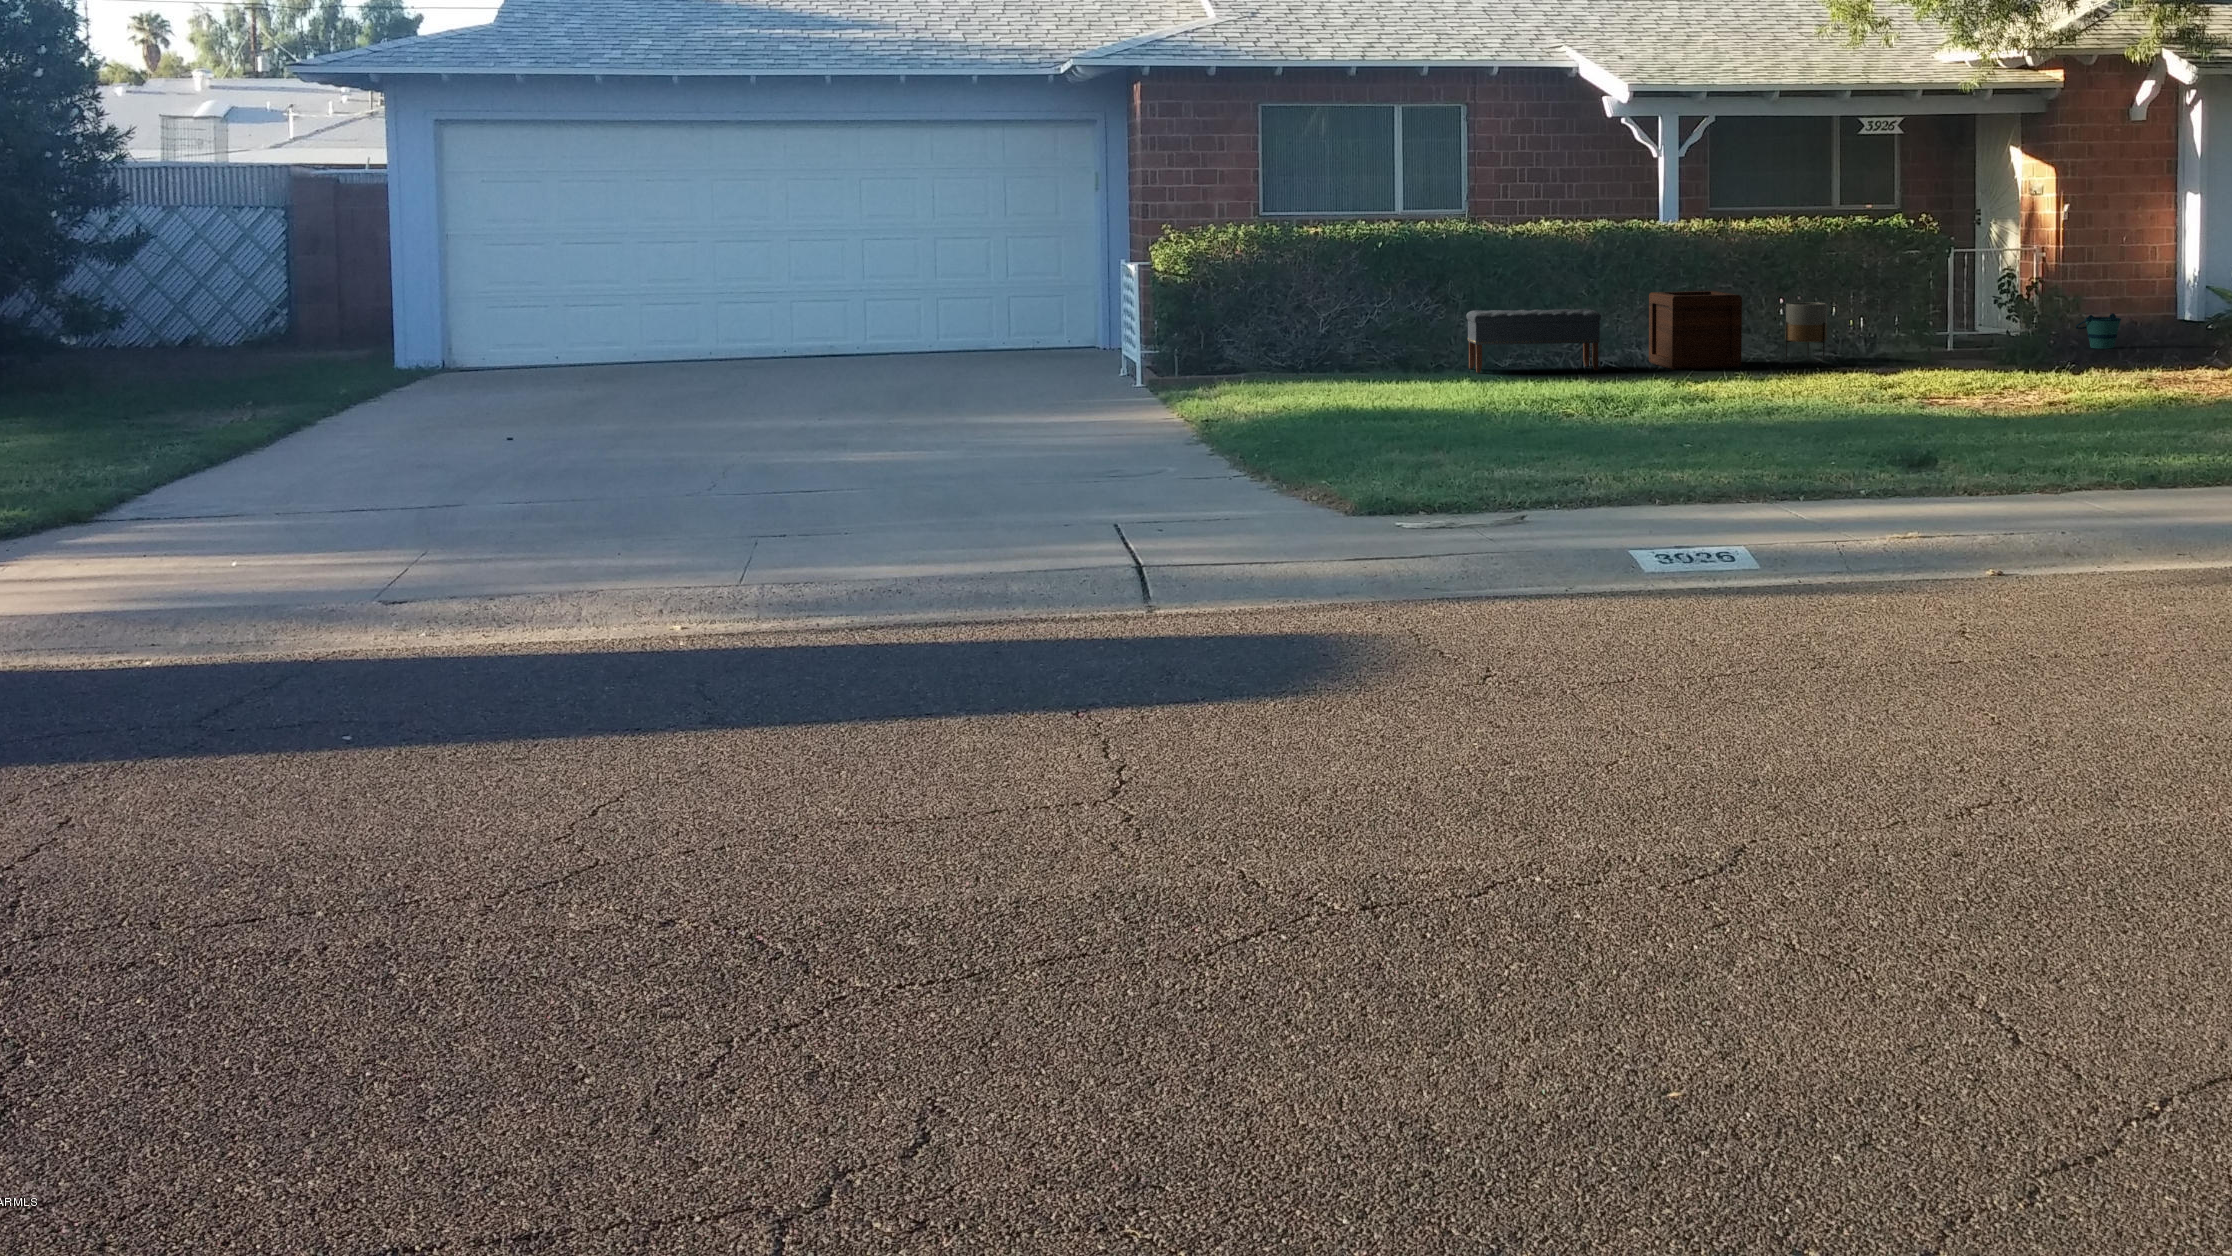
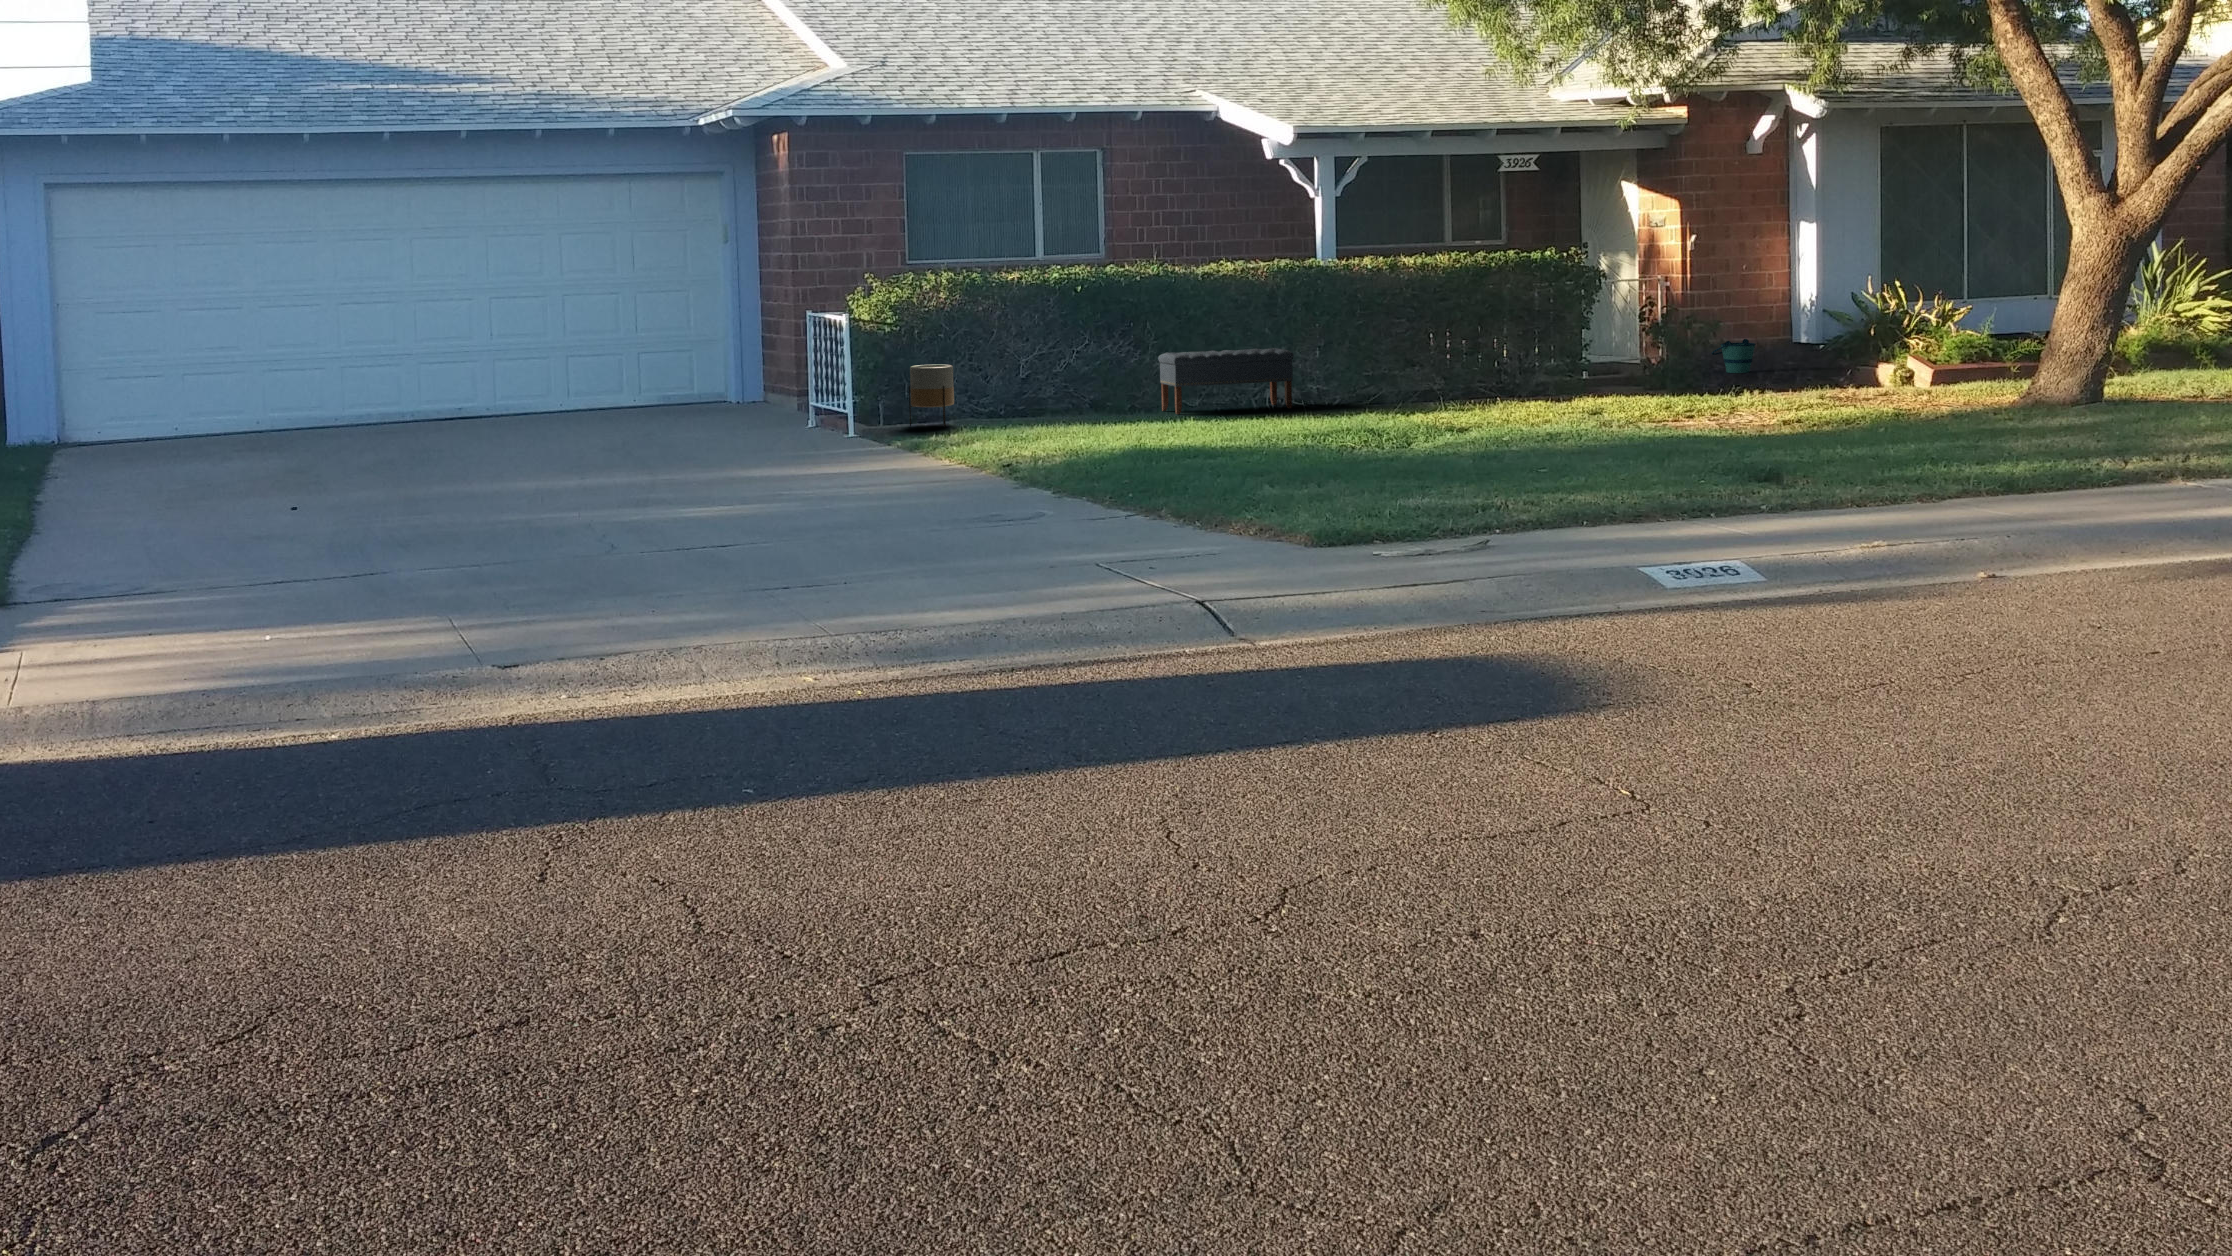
wooden crate: present [1649,291,1742,369] -> none [1329,327,1427,405]
planter: present [1785,302,1827,361] -> present [909,365,954,427]

